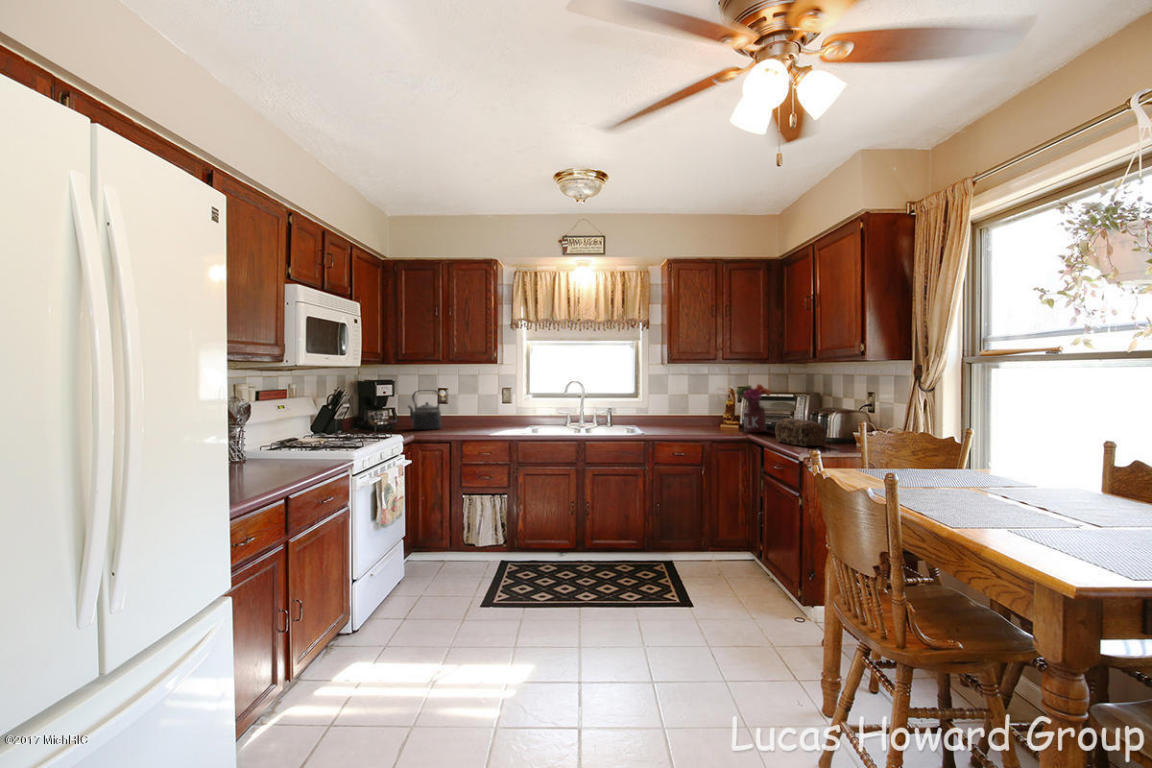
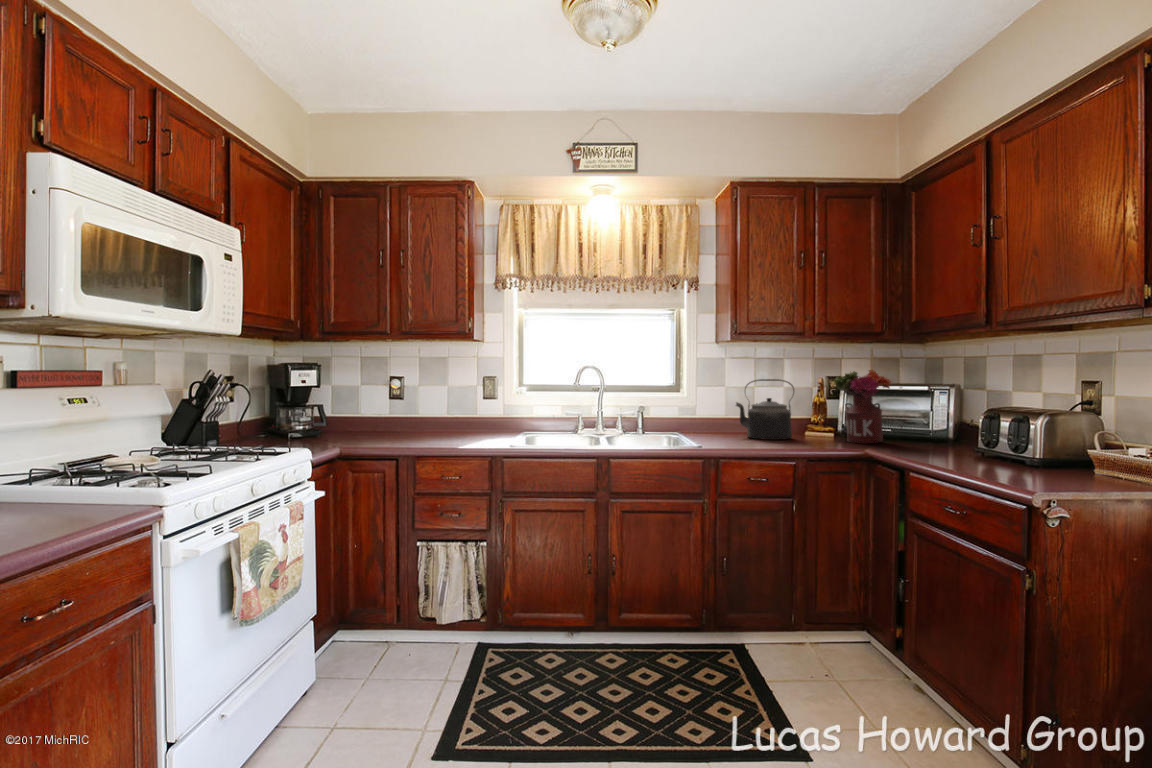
kettle: present [408,390,442,430] -> present [736,379,794,440]
bread loaf: present [775,418,827,446] -> none [933,422,1043,472]

